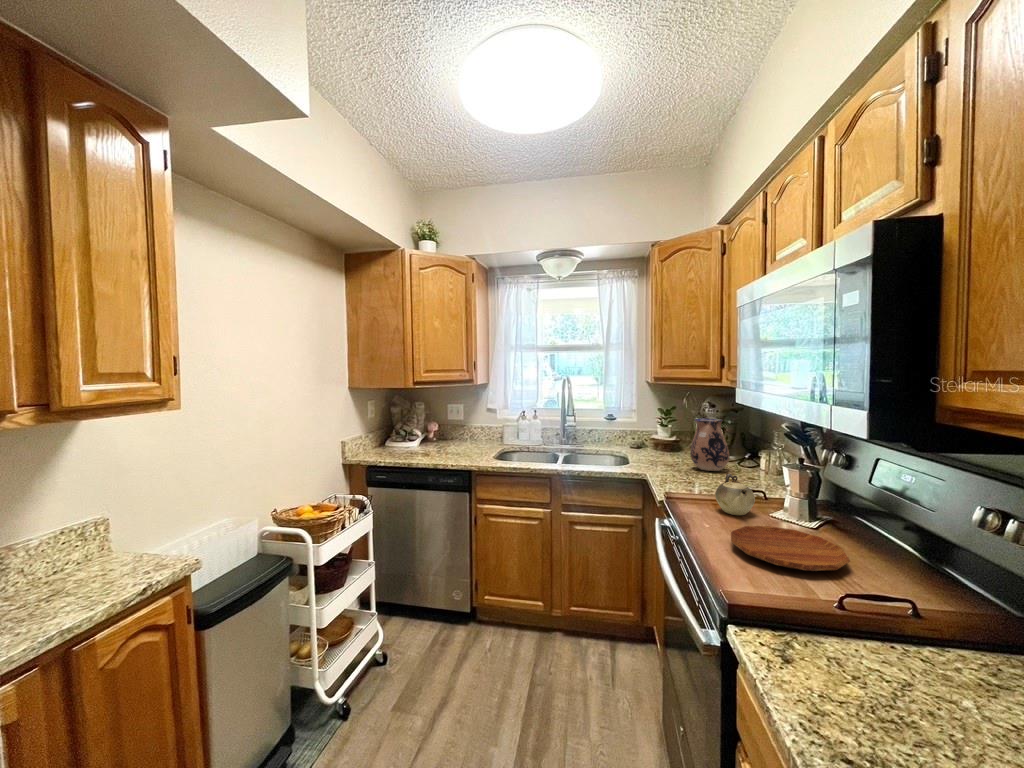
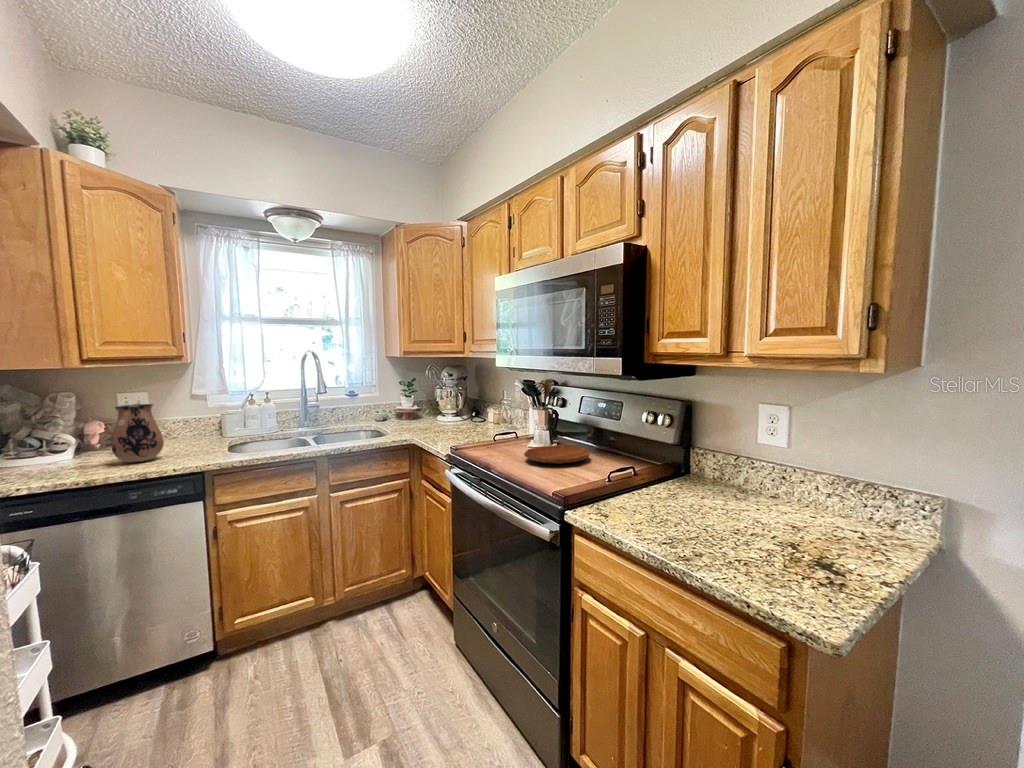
ceramic pitcher: present [690,418,729,471] -> present [112,404,164,463]
teapot: present [715,474,755,515] -> none [494,419,520,448]

